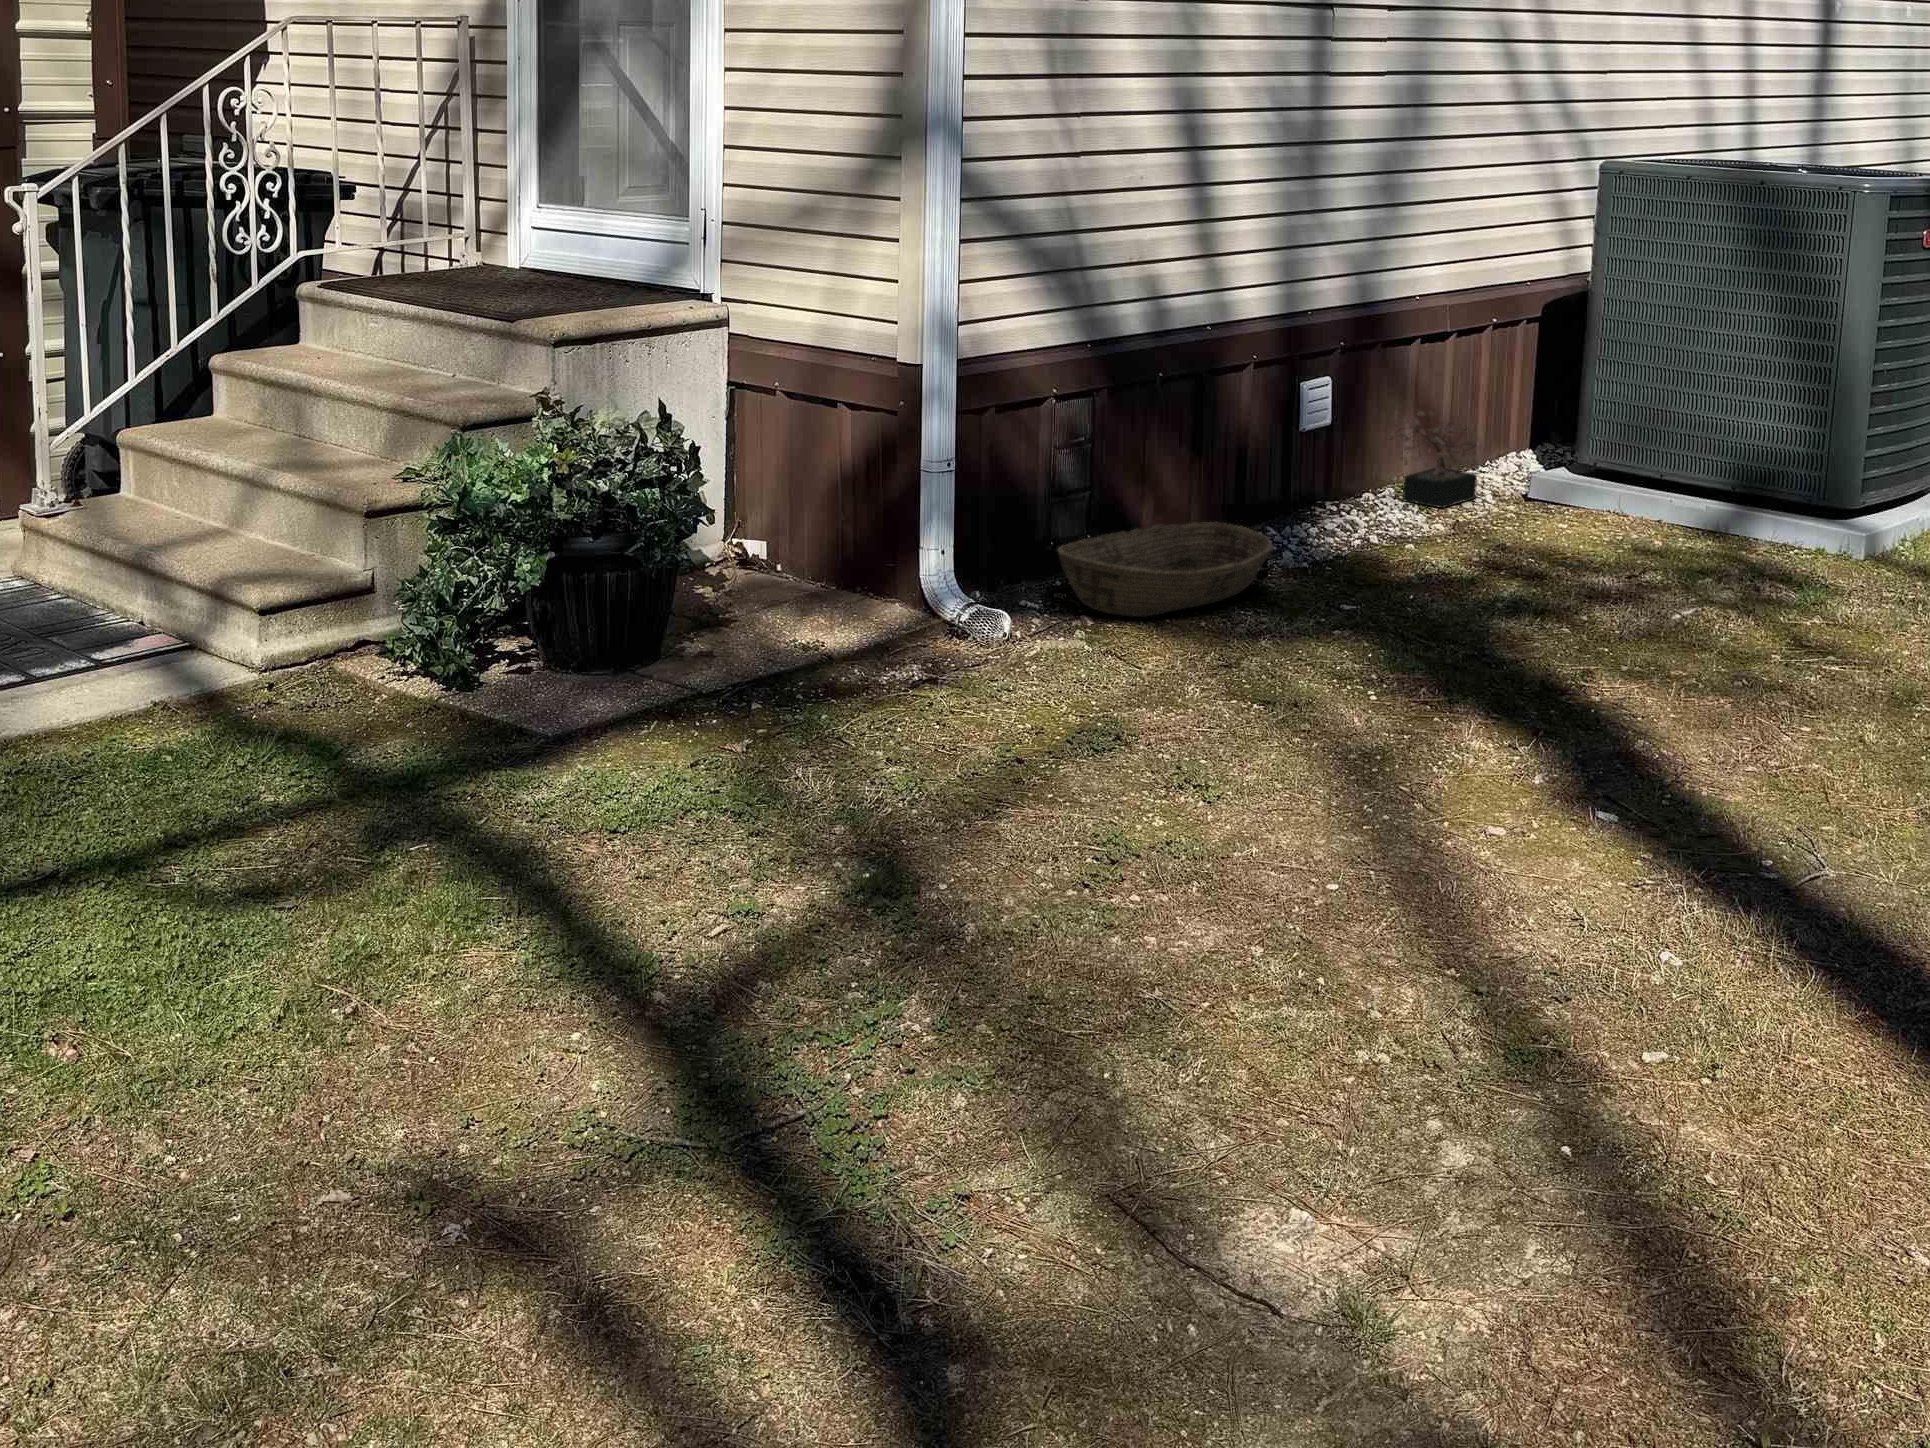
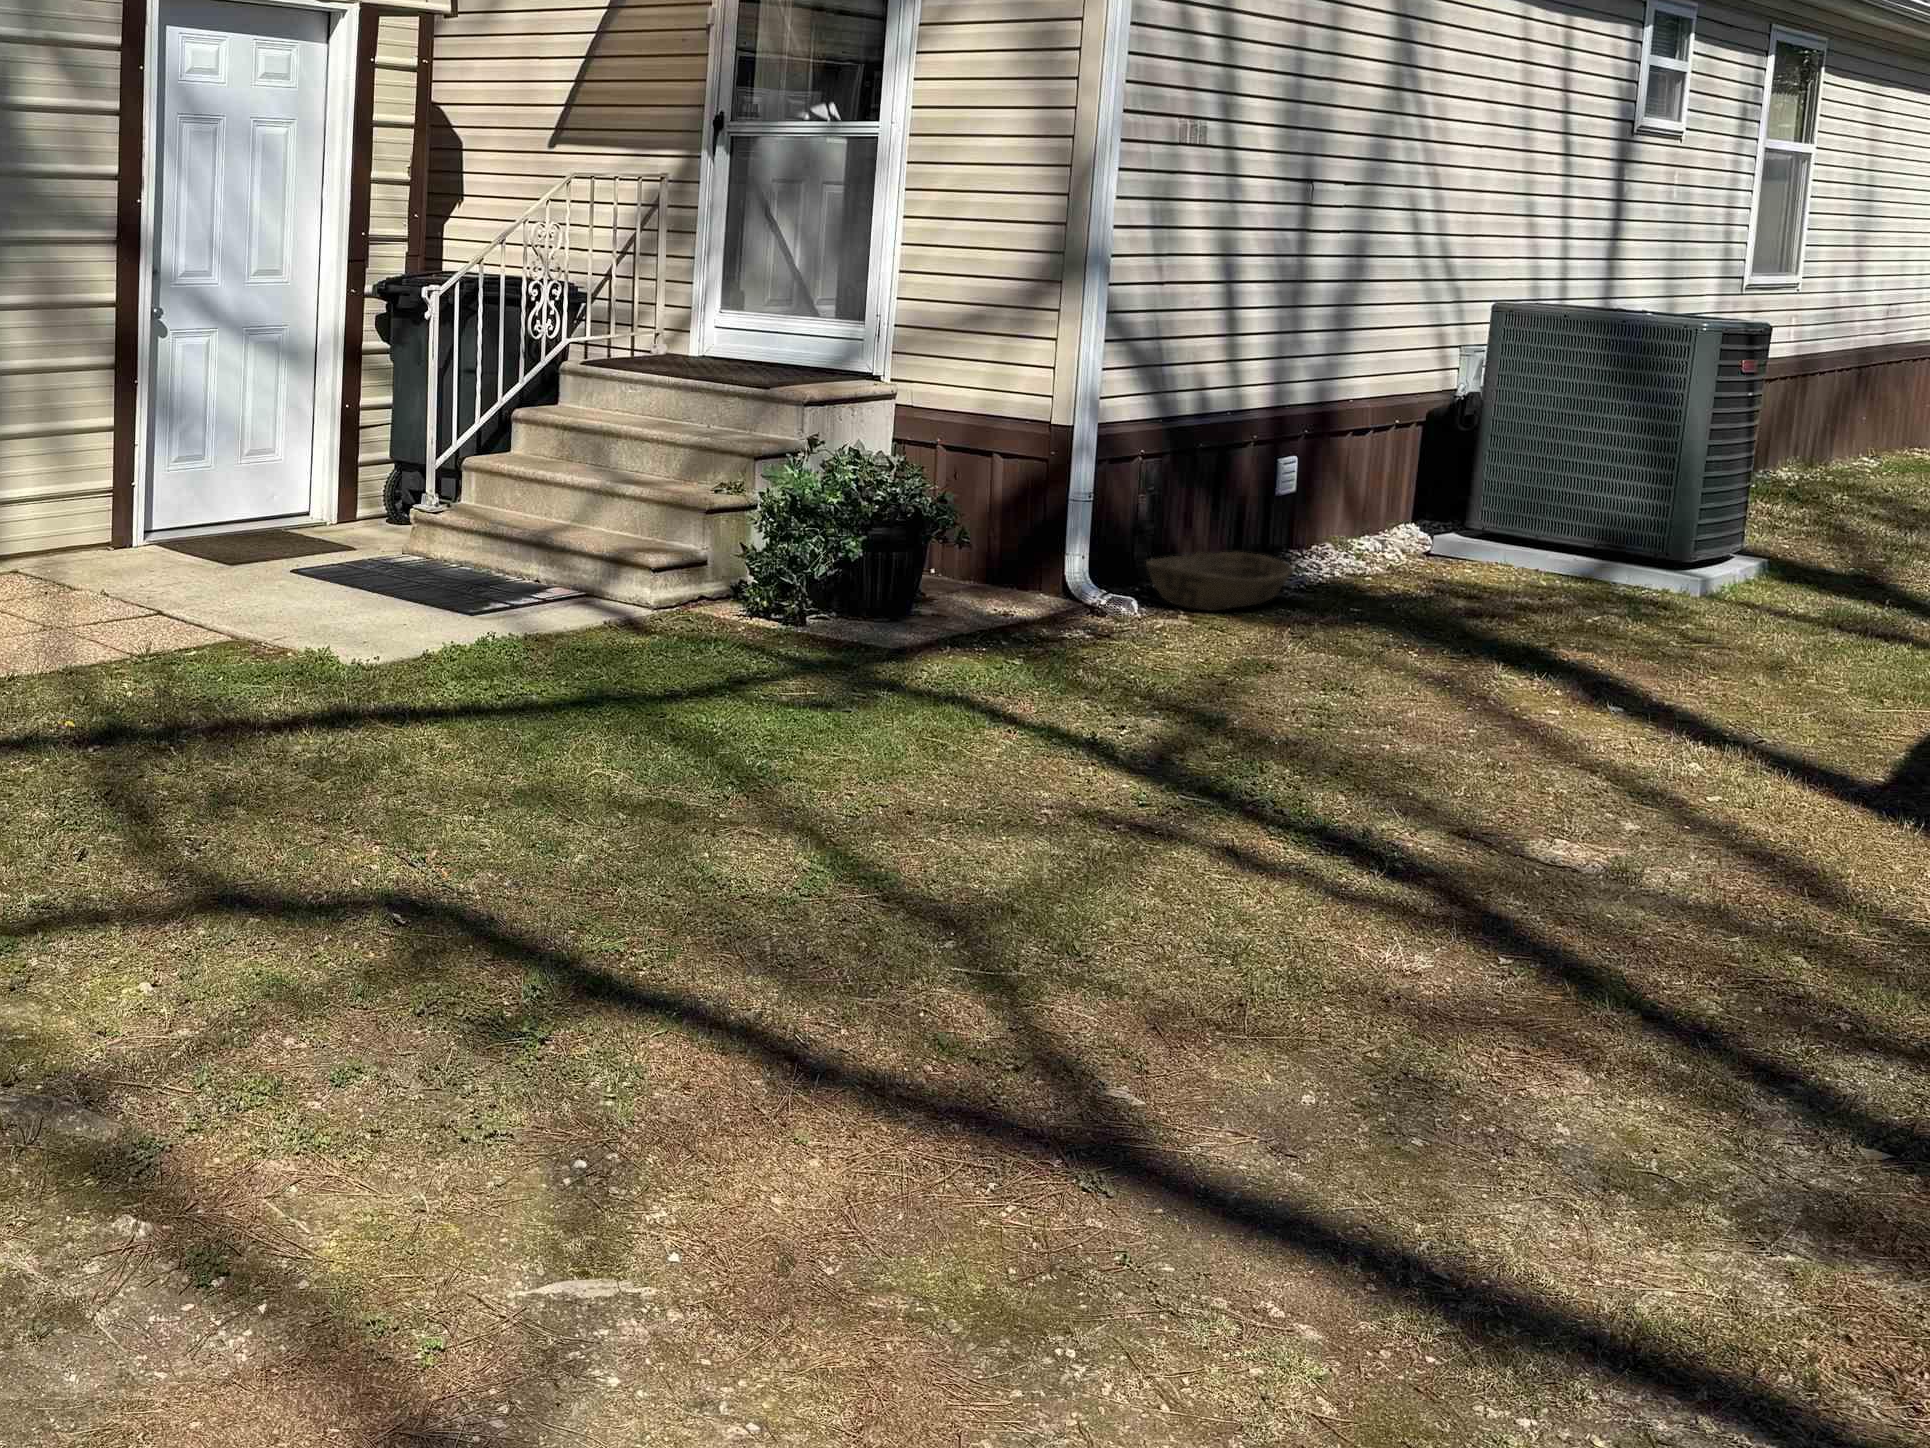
decorative plant: present [1389,411,1480,508] -> none [1328,483,1396,558]

